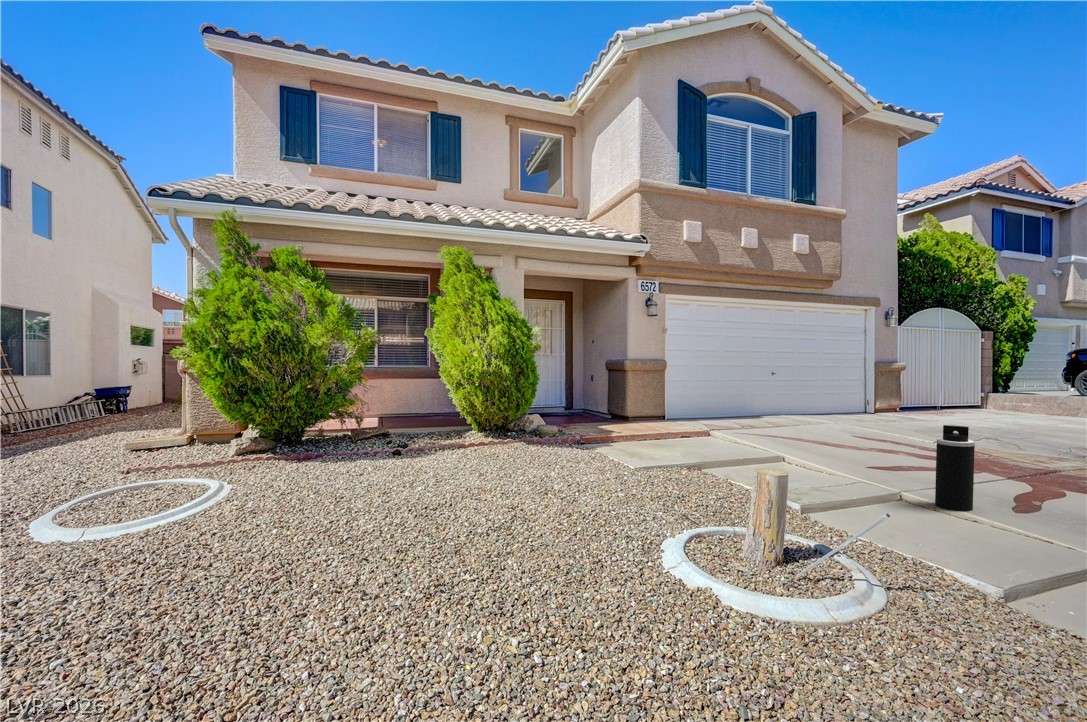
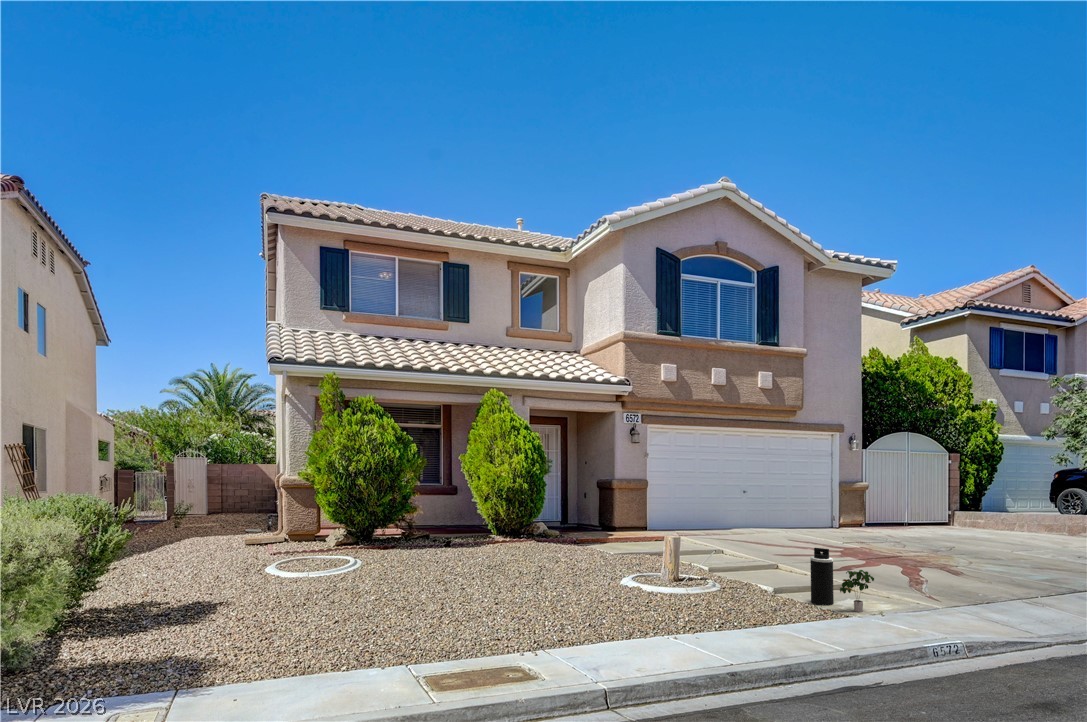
potted plant: none [999,458,1053,523] -> present [840,570,874,612]

